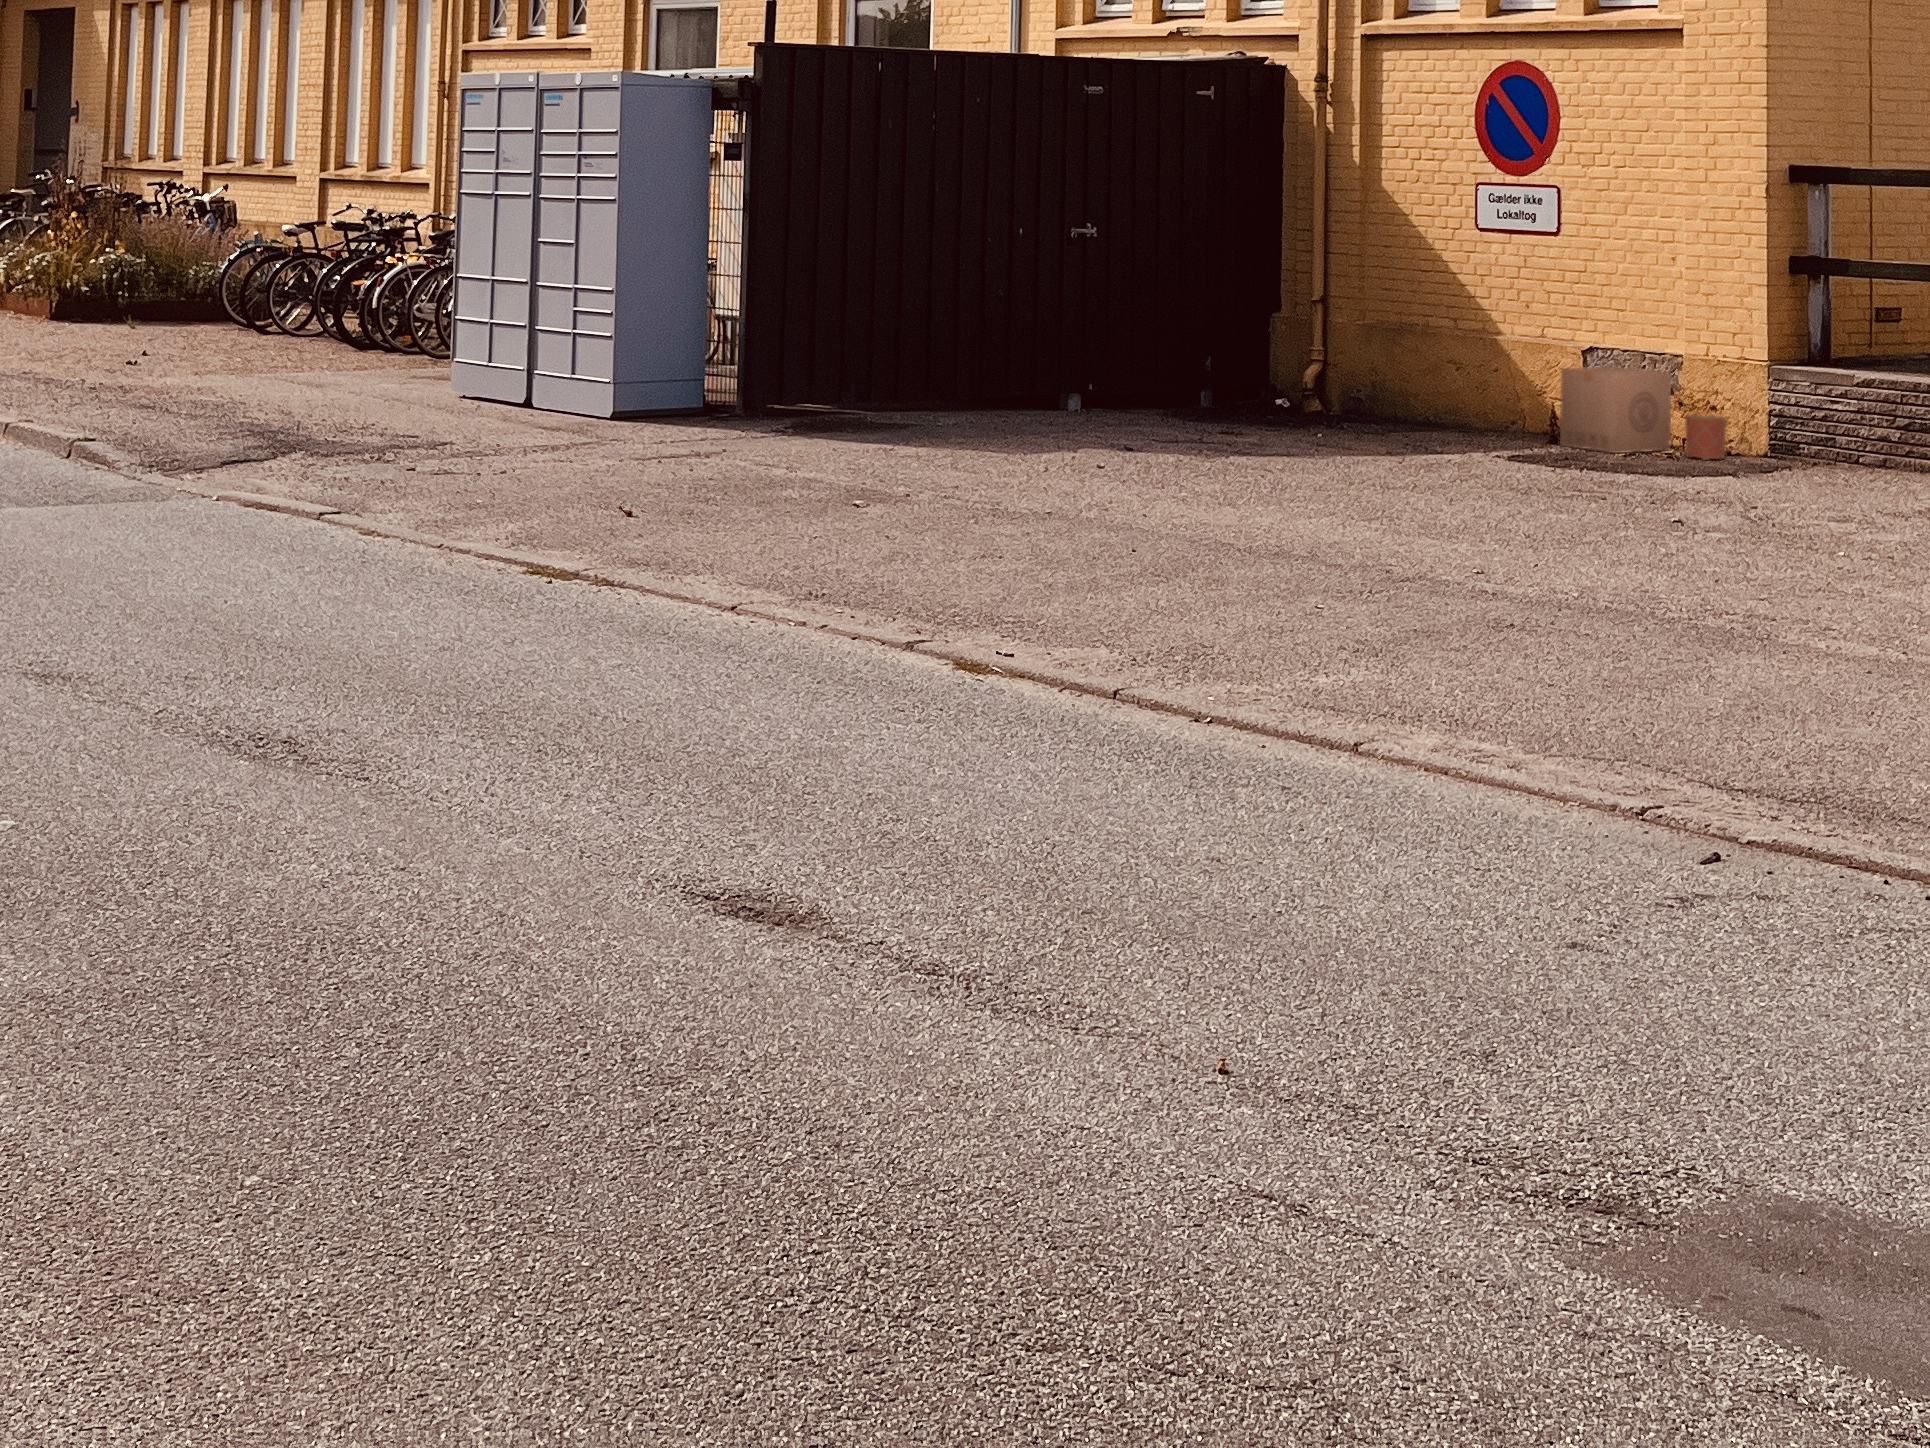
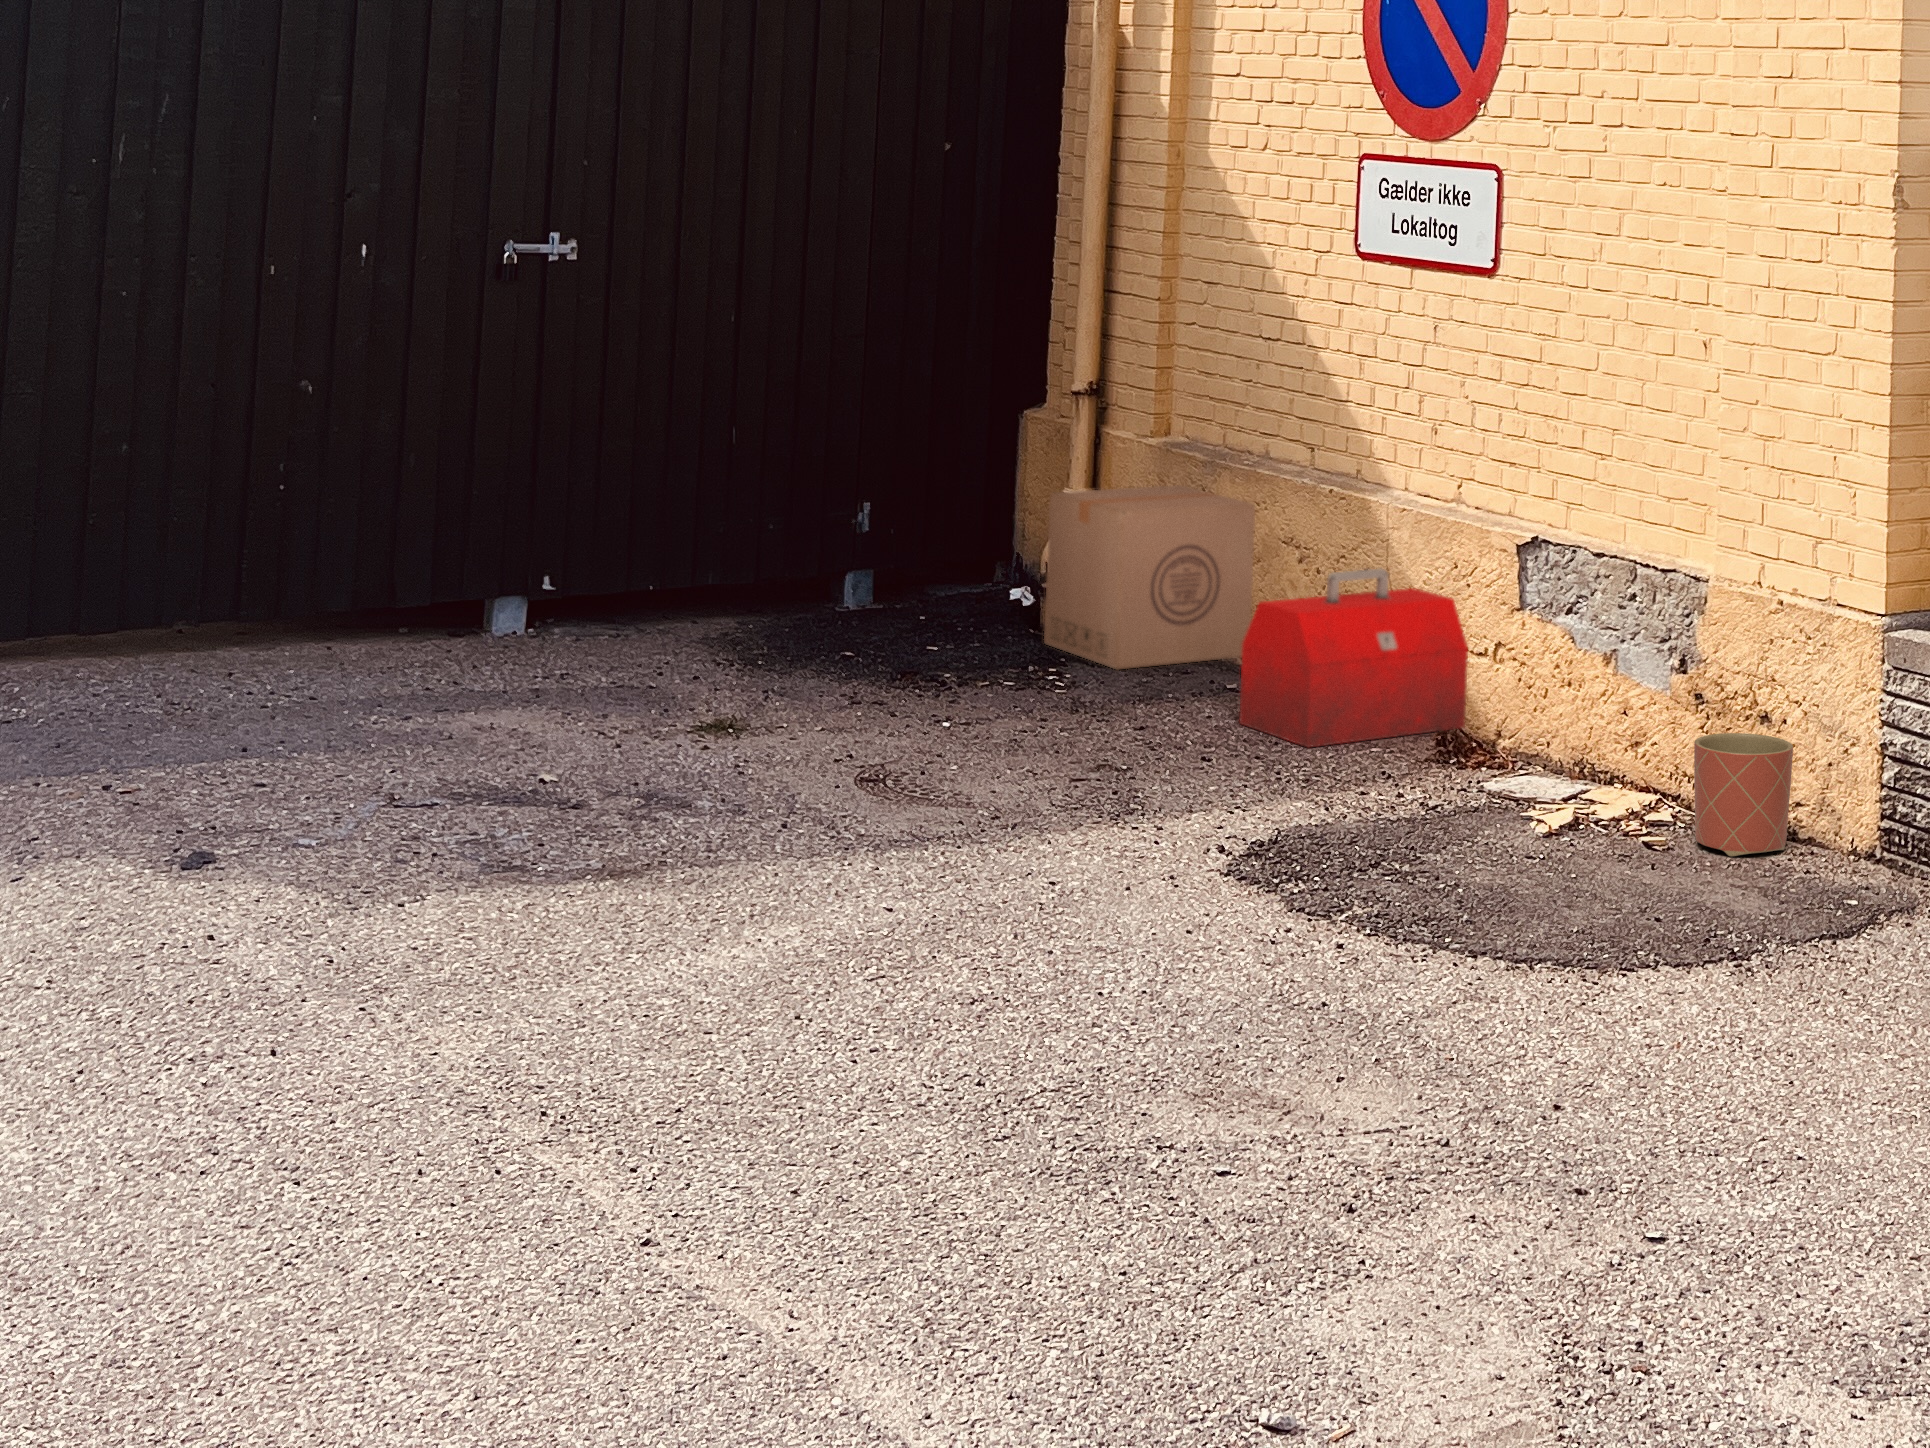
toolbox: none [1454,364,1554,437] -> present [1239,568,1468,747]
cardboard box: present [1560,367,1671,453] -> present [1044,485,1255,669]

